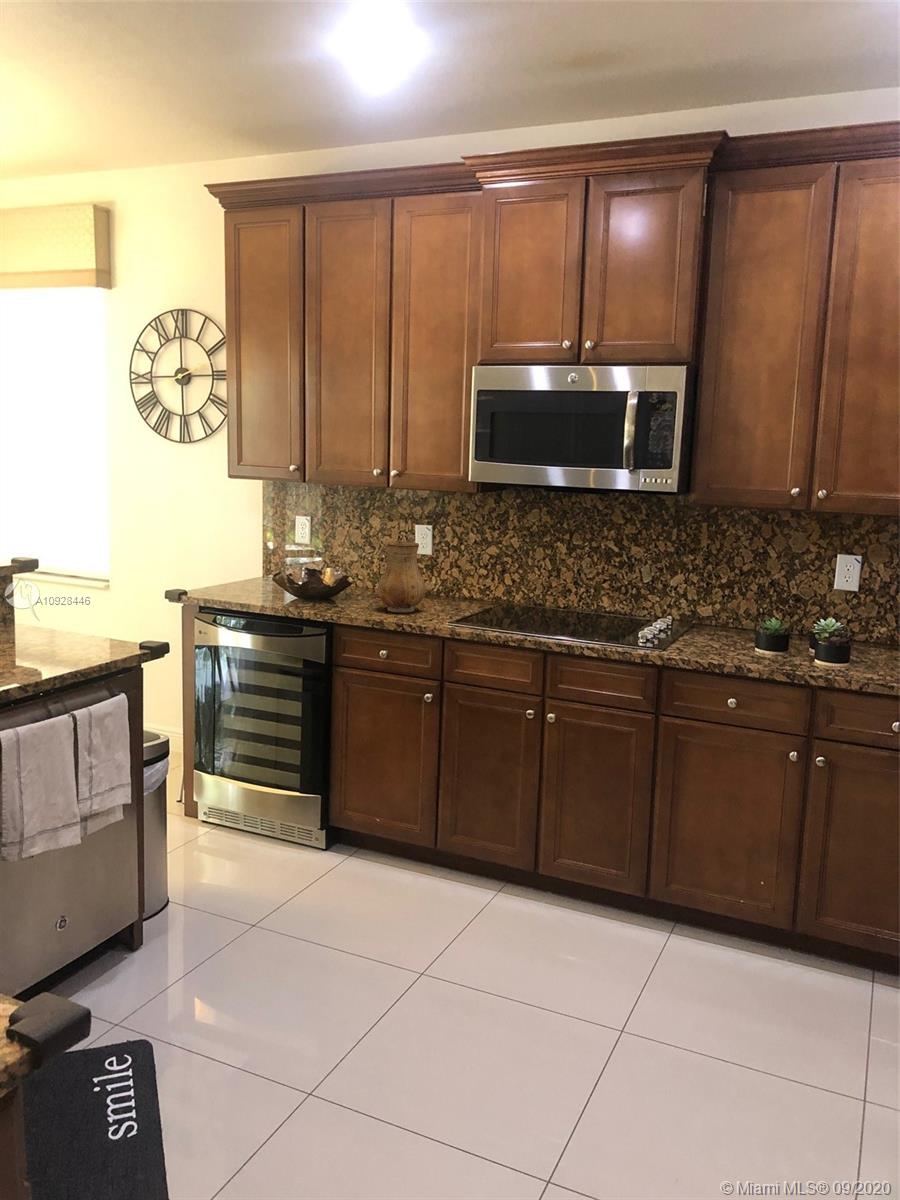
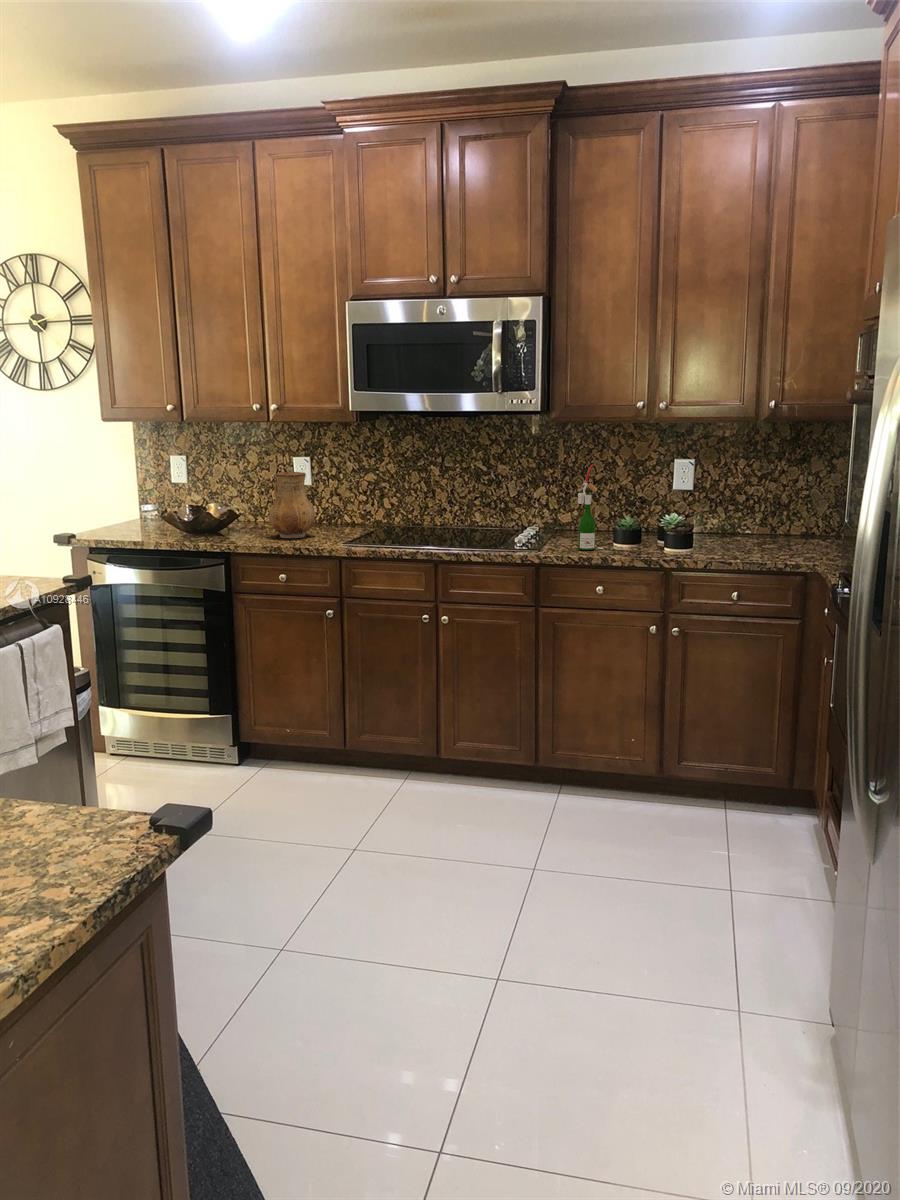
wine bottle: none [709,556,739,655] -> present [578,464,603,550]

